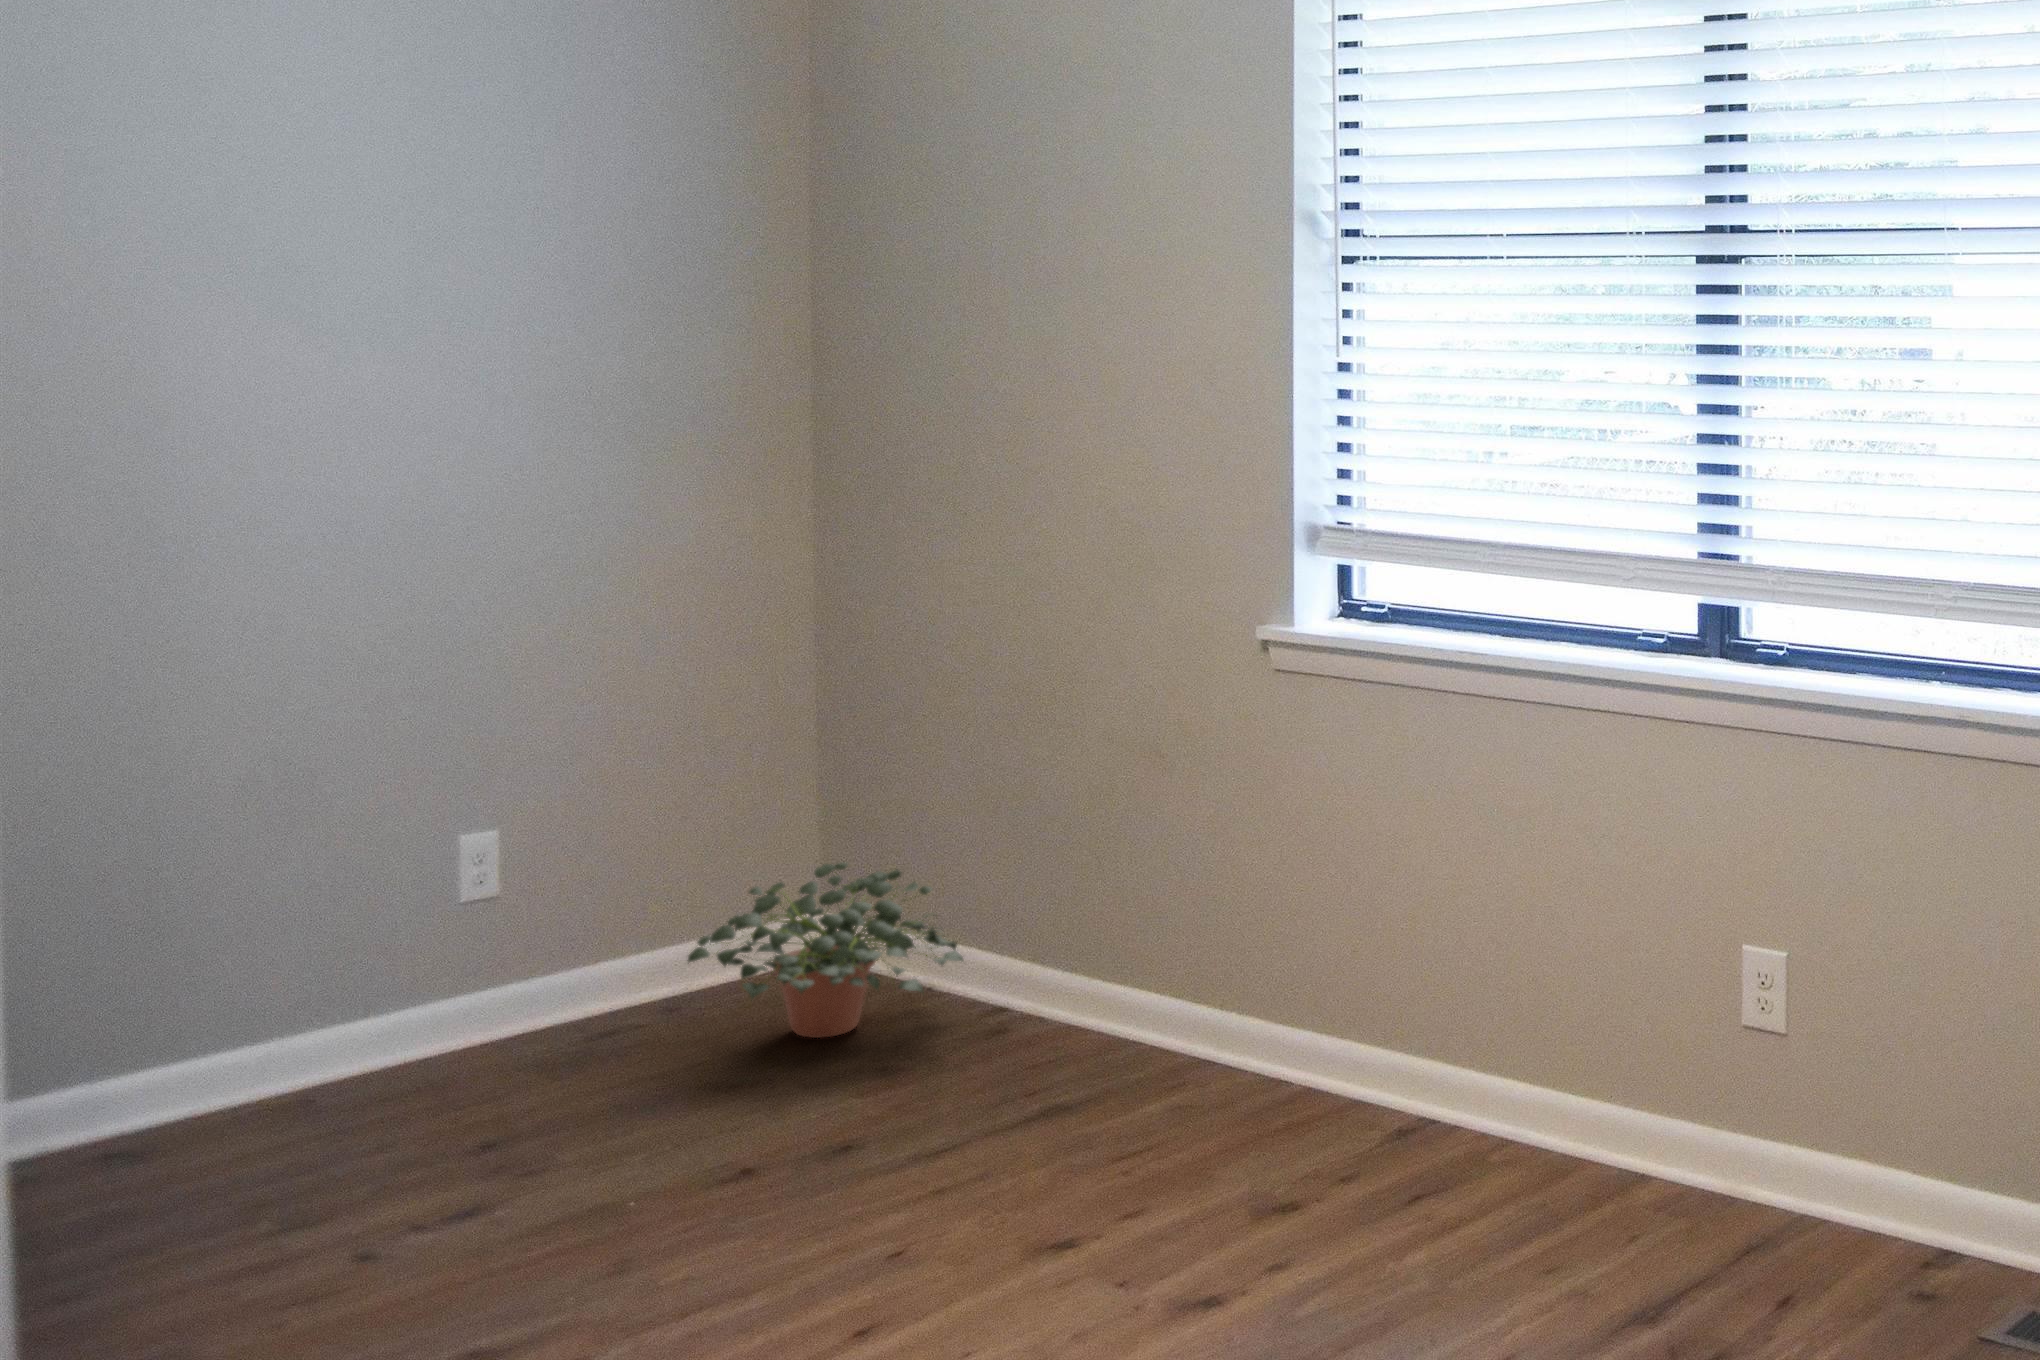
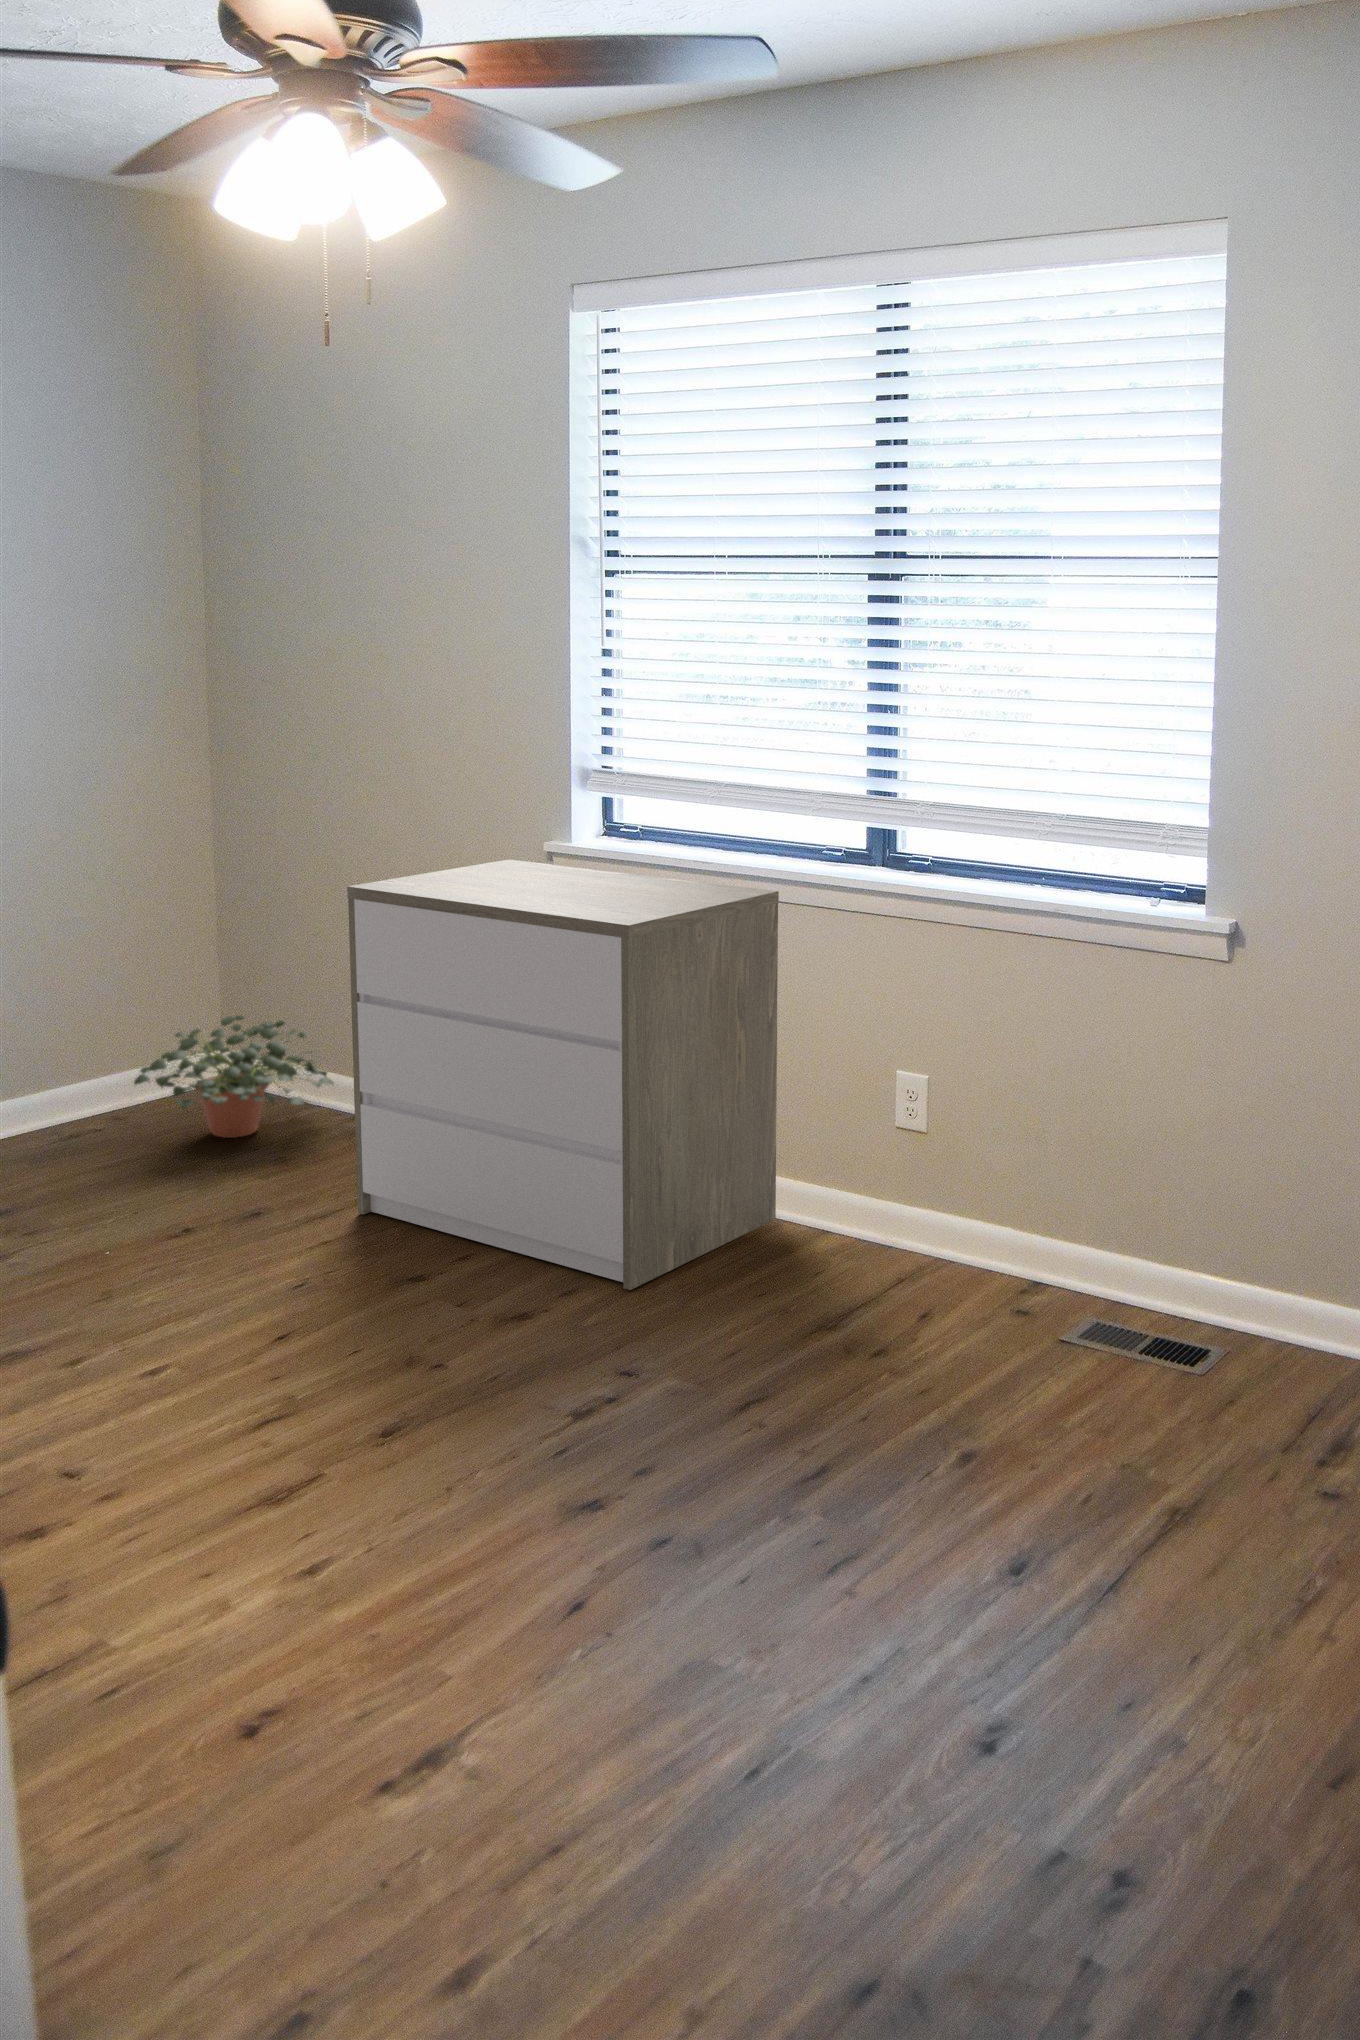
dresser: none [983,646,1576,1269] -> present [347,859,779,1290]

